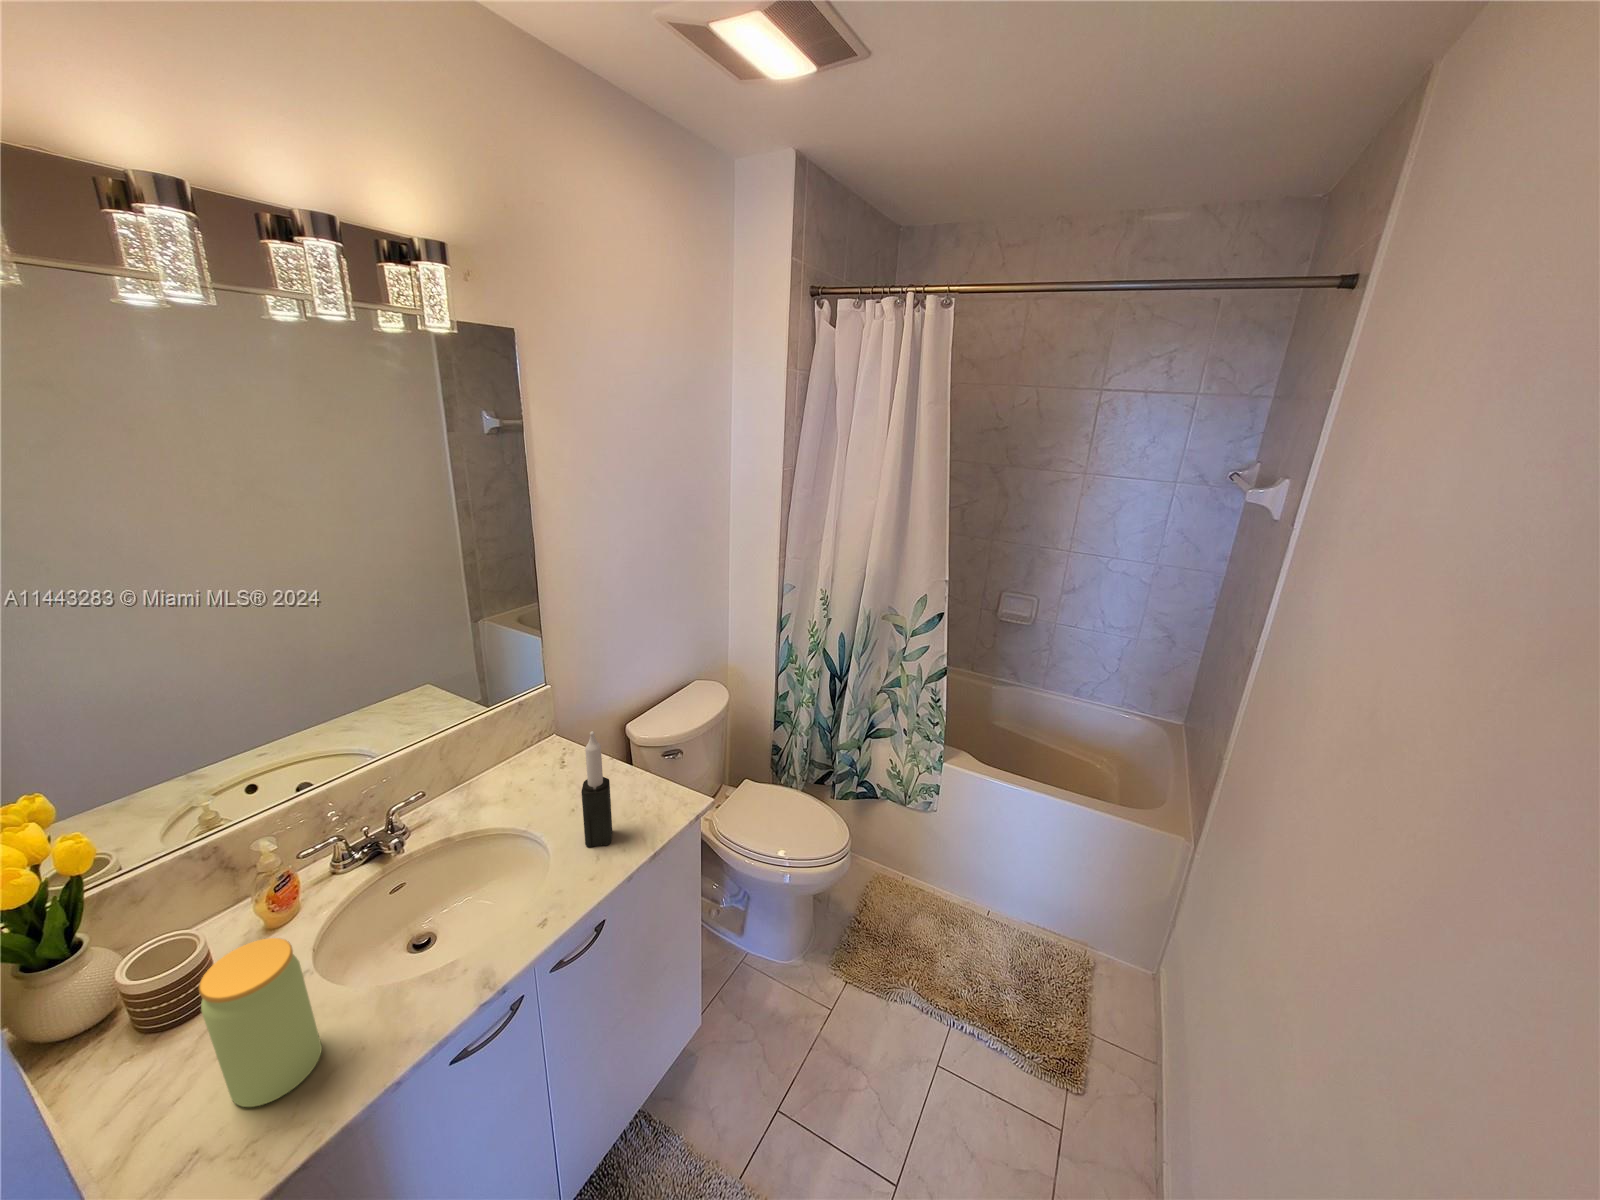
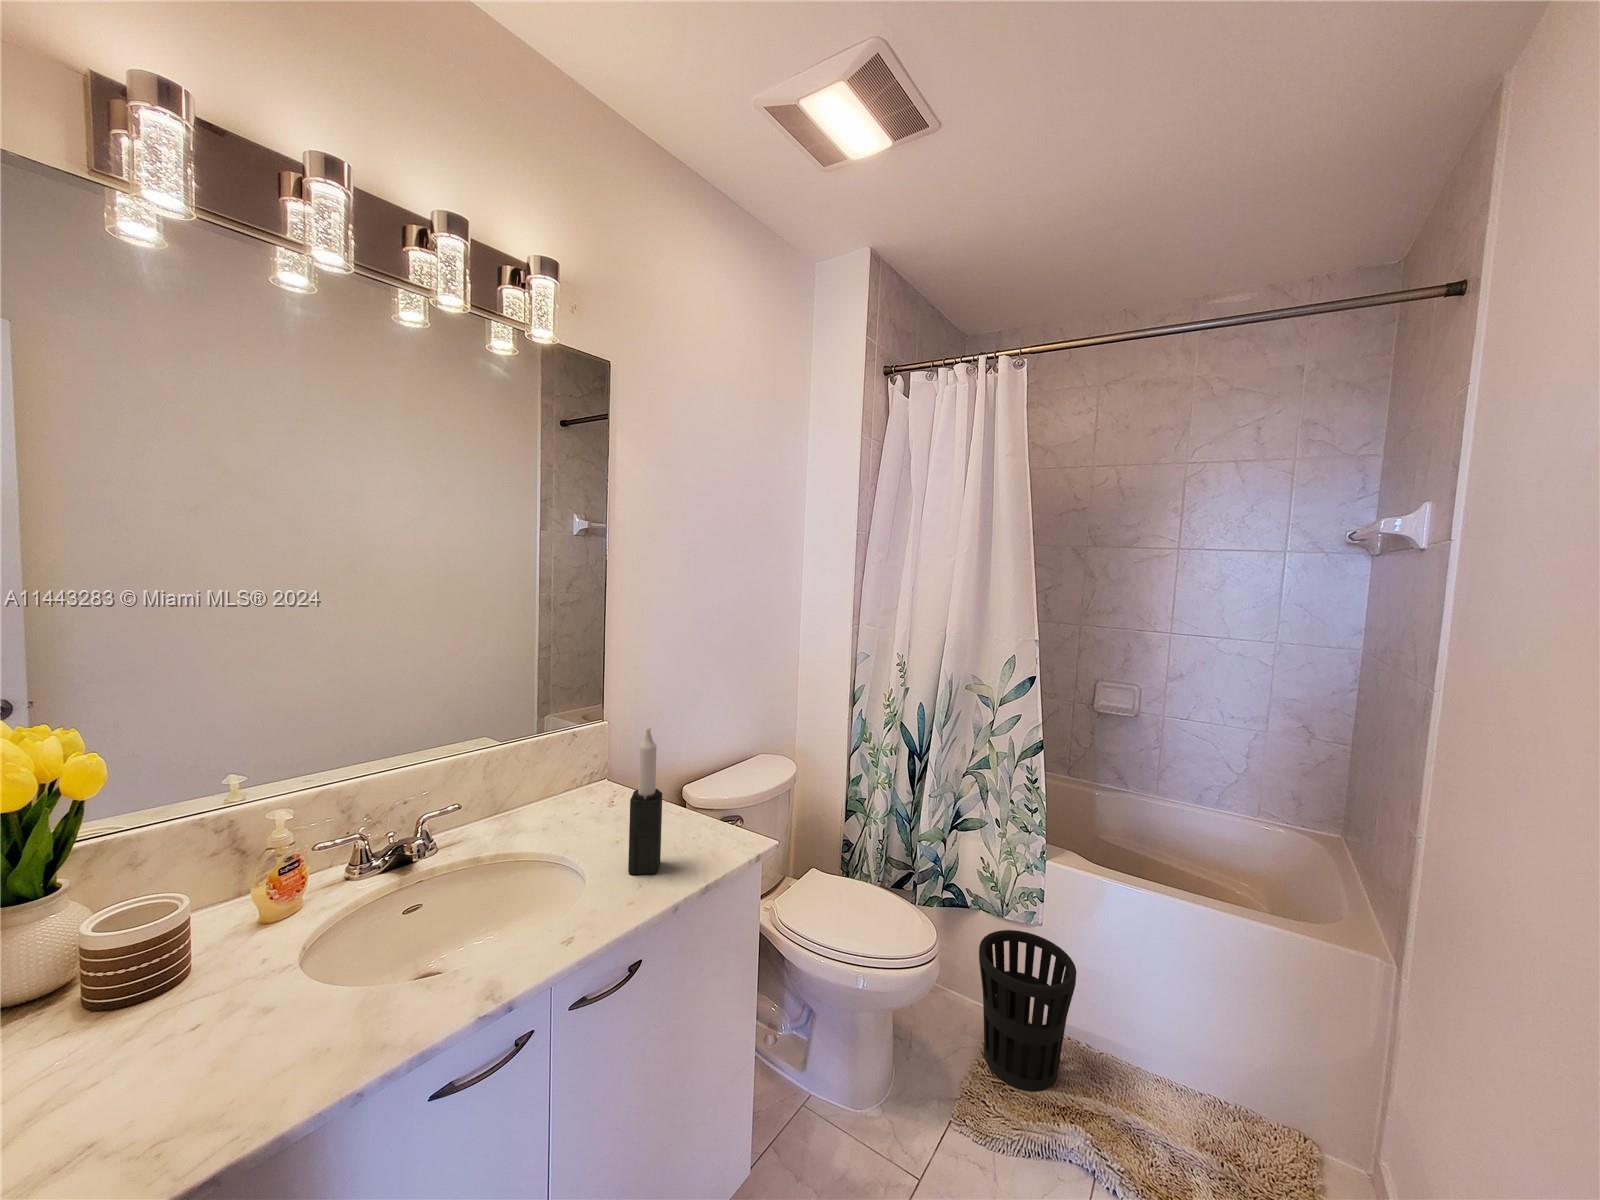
wastebasket: none [884,816,959,932] -> present [979,930,1076,1091]
jar: present [199,938,322,1107] -> none [149,875,278,1103]

